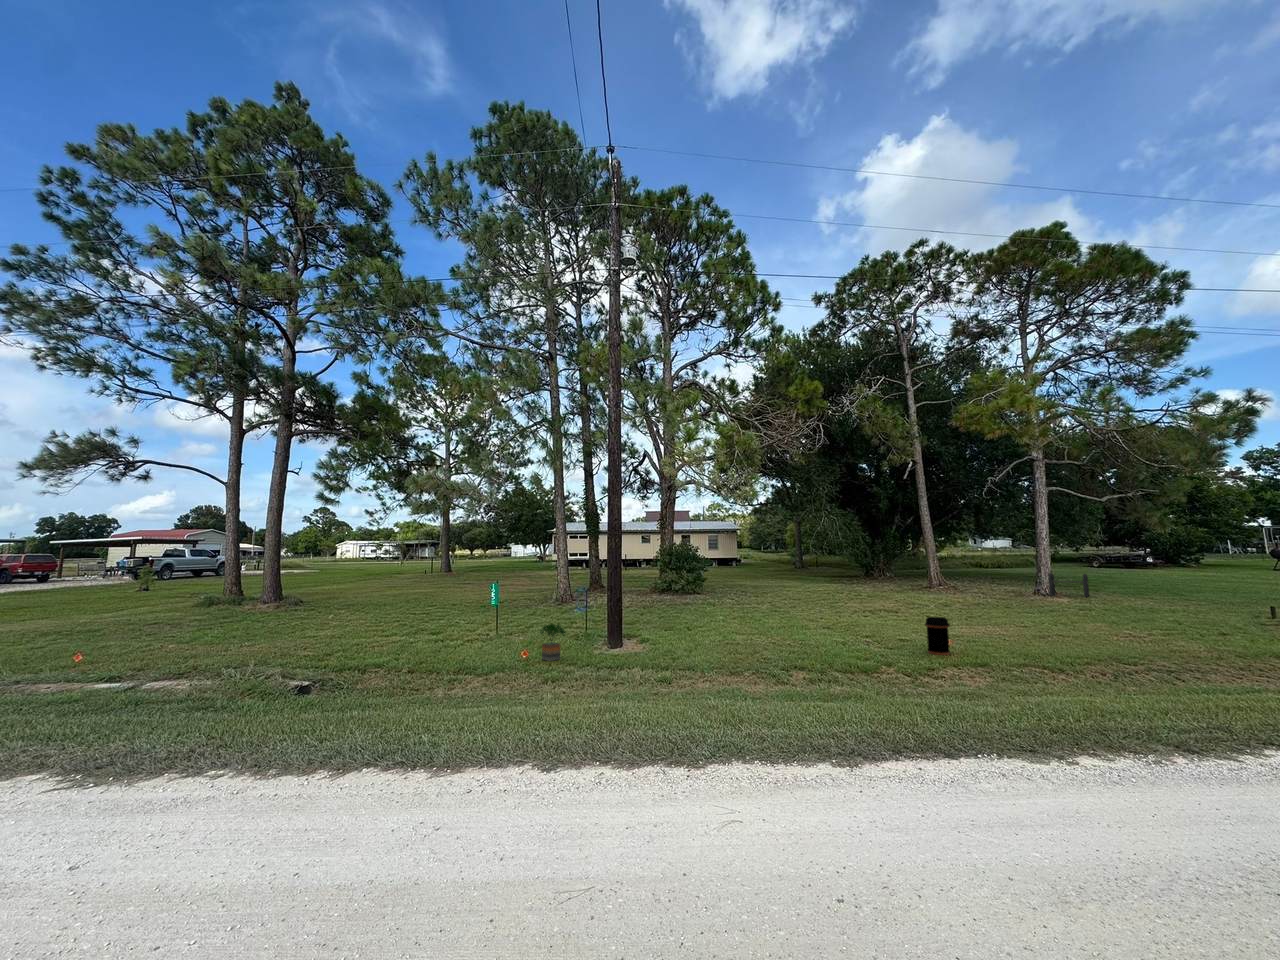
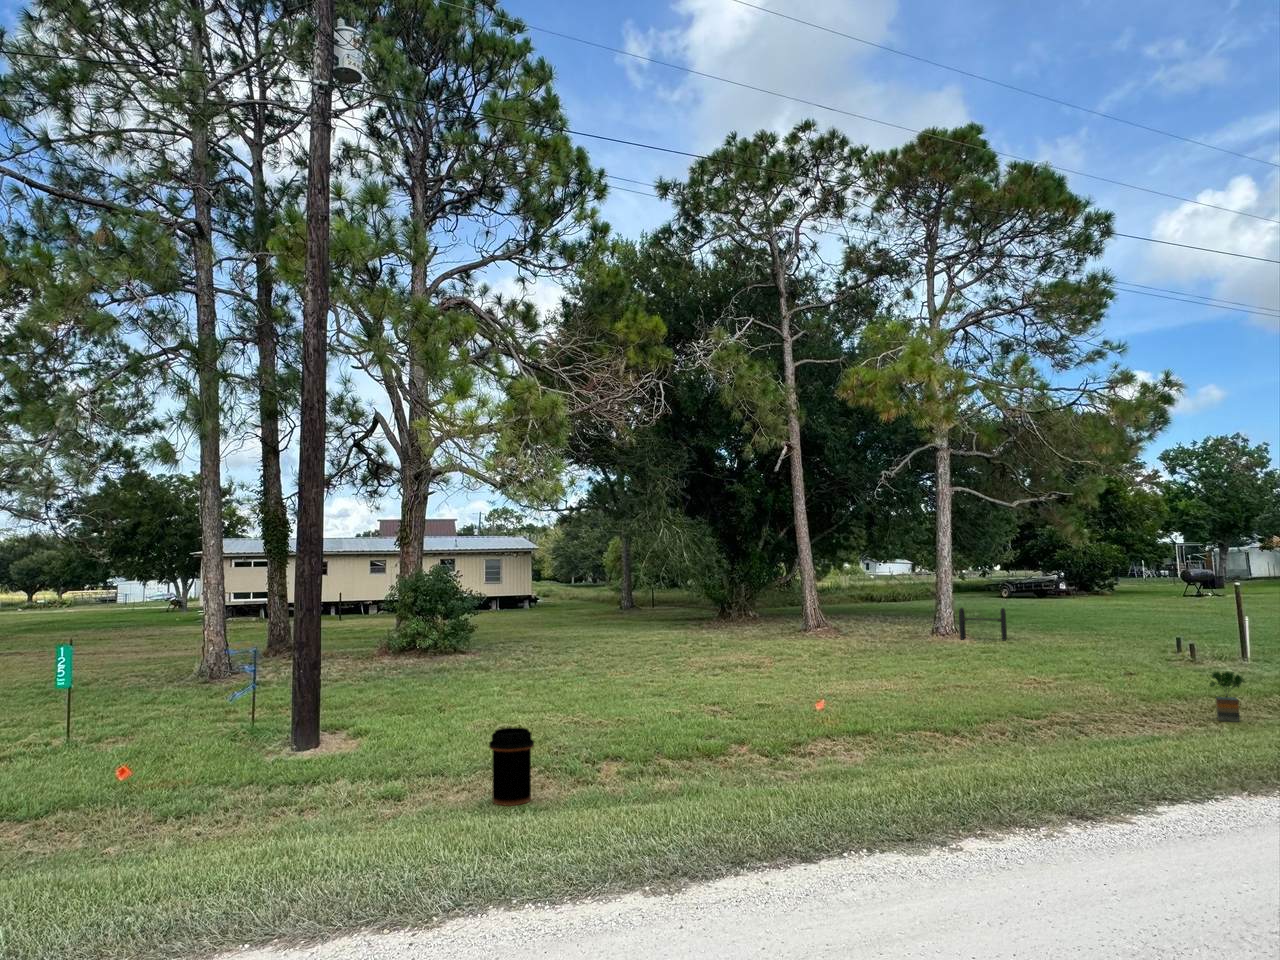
trash can: present [925,617,950,655] -> present [489,728,534,806]
potted tree: present [540,624,566,661] -> present [1210,672,1245,722]

